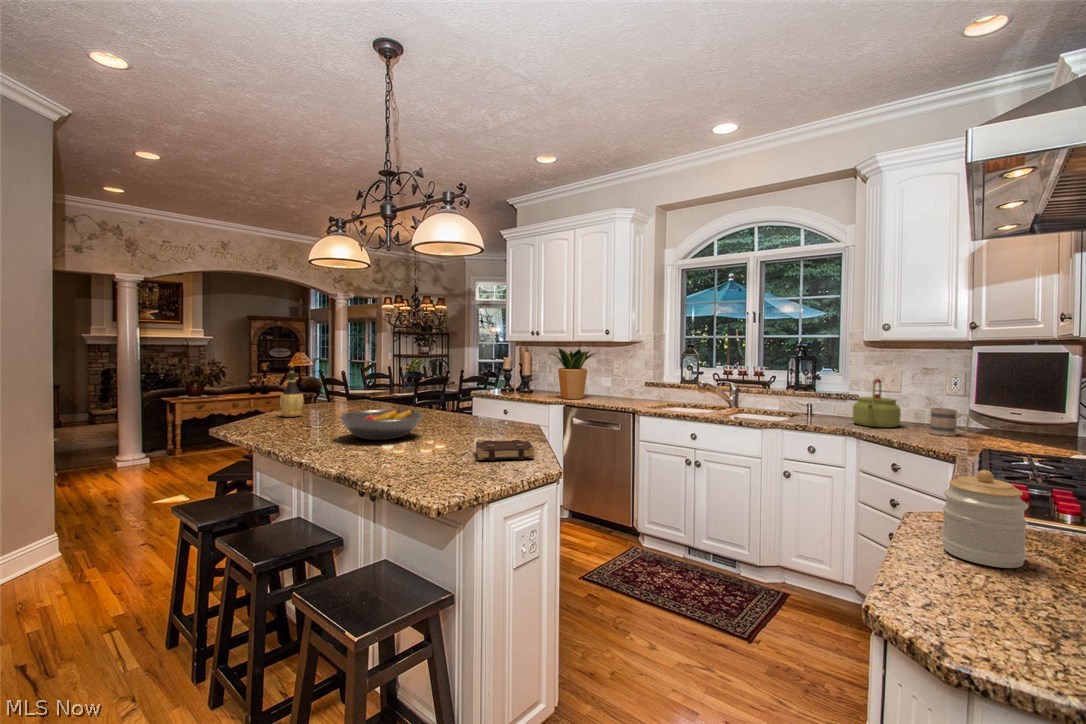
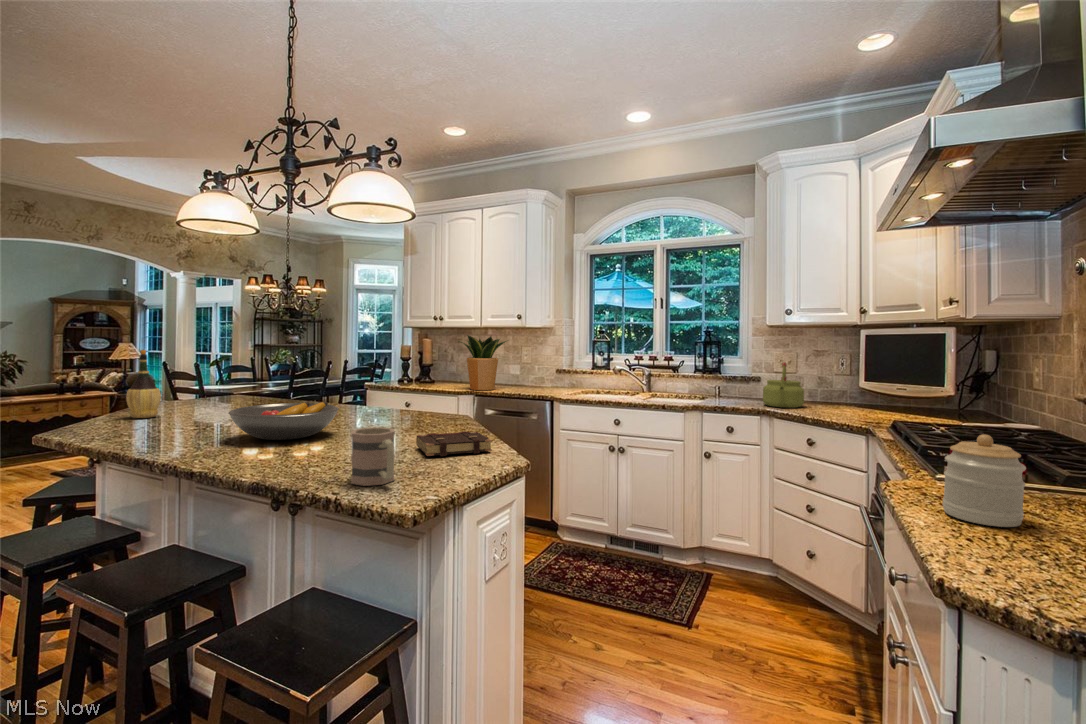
mug: present [930,408,970,436] -> present [351,428,395,486]

